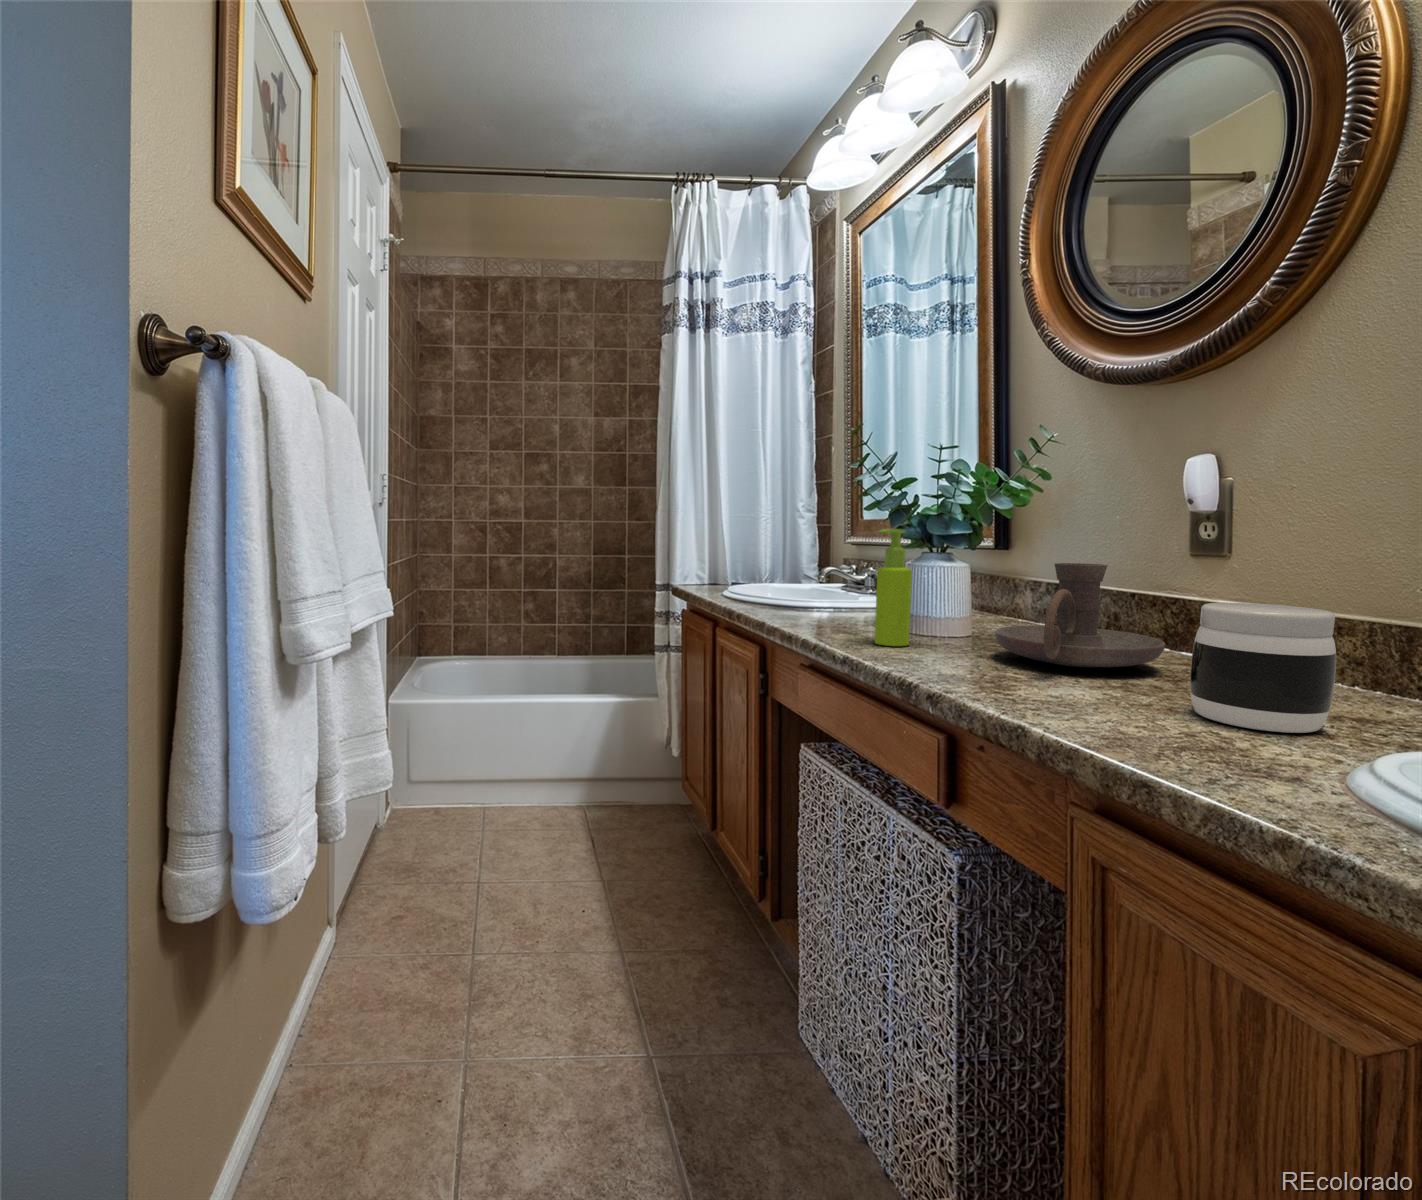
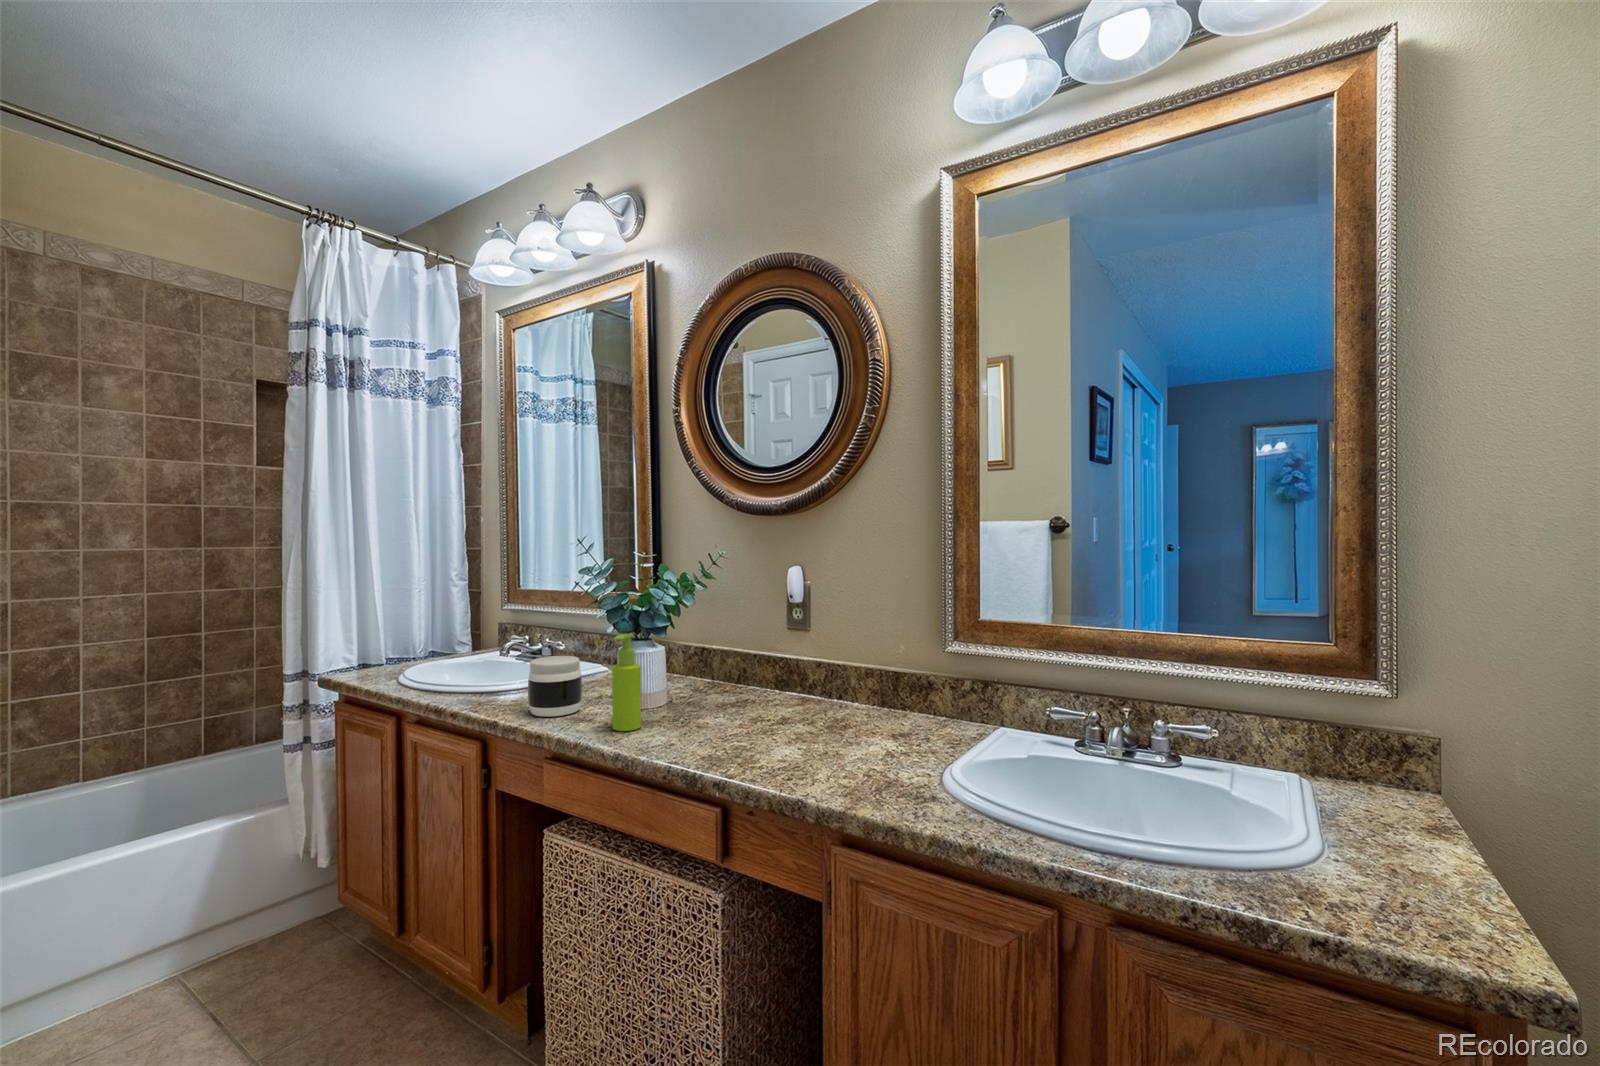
candle holder: present [995,563,1165,667] -> none [707,651,811,729]
jar: present [1190,603,1336,733] -> present [528,656,582,717]

